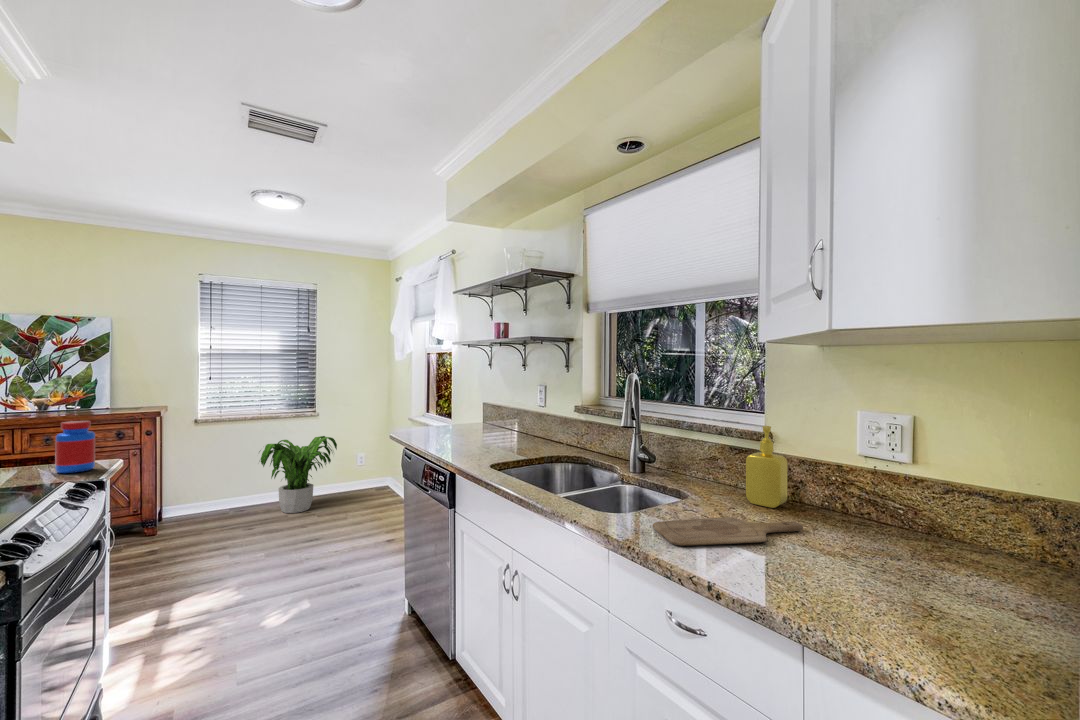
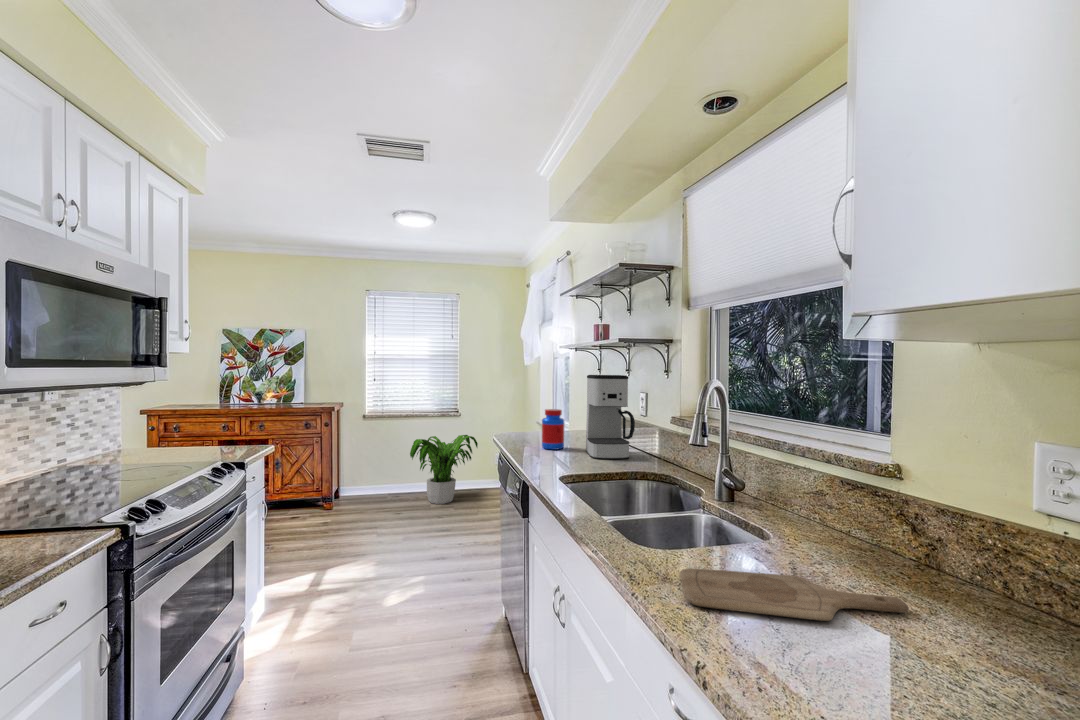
coffee maker: none [492,370,538,448] -> present [586,375,635,459]
jar: present [55,421,95,473] -> present [542,409,564,450]
soap dispenser: present [746,426,788,508] -> none [847,454,912,571]

